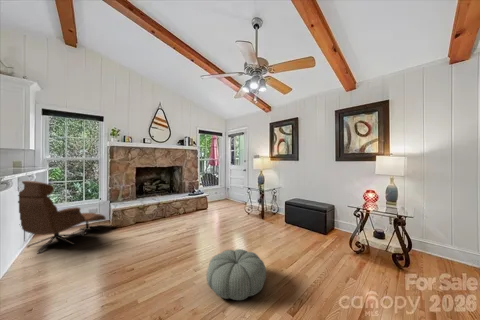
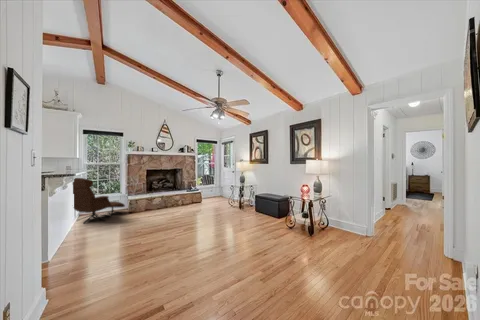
pouf: present [207,249,266,300] -> none [179,221,215,244]

